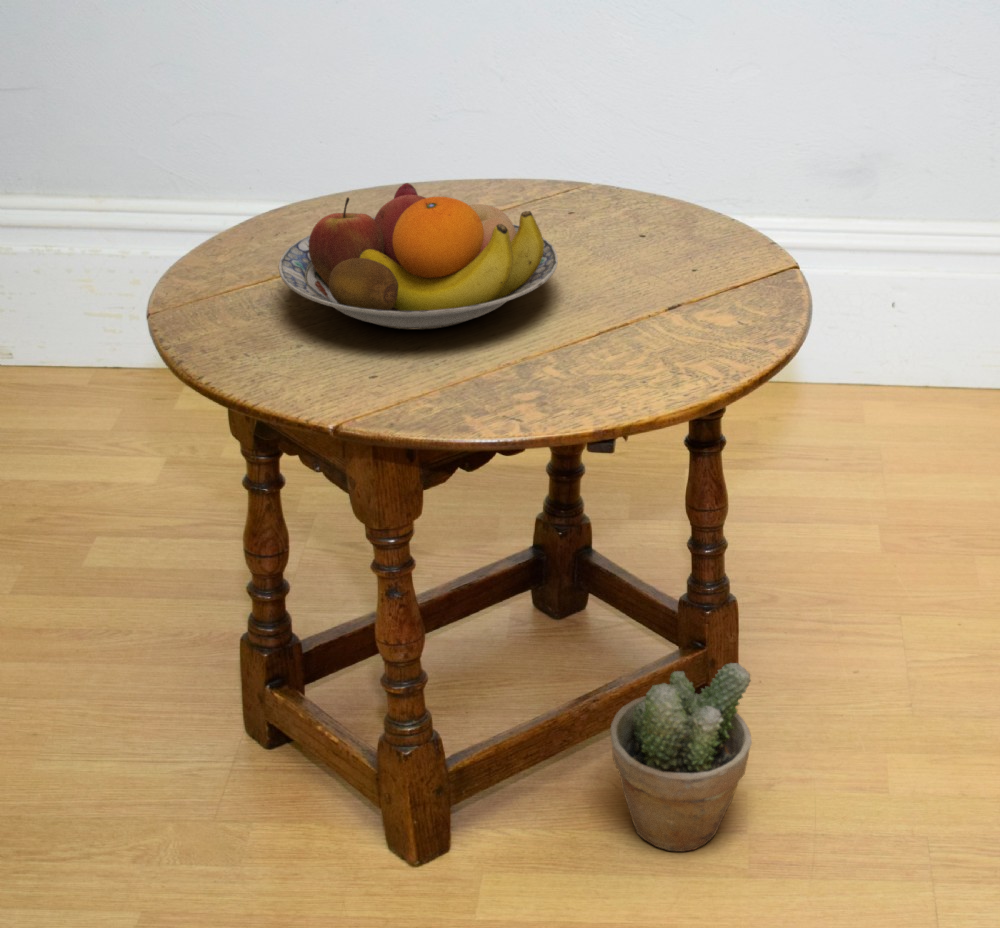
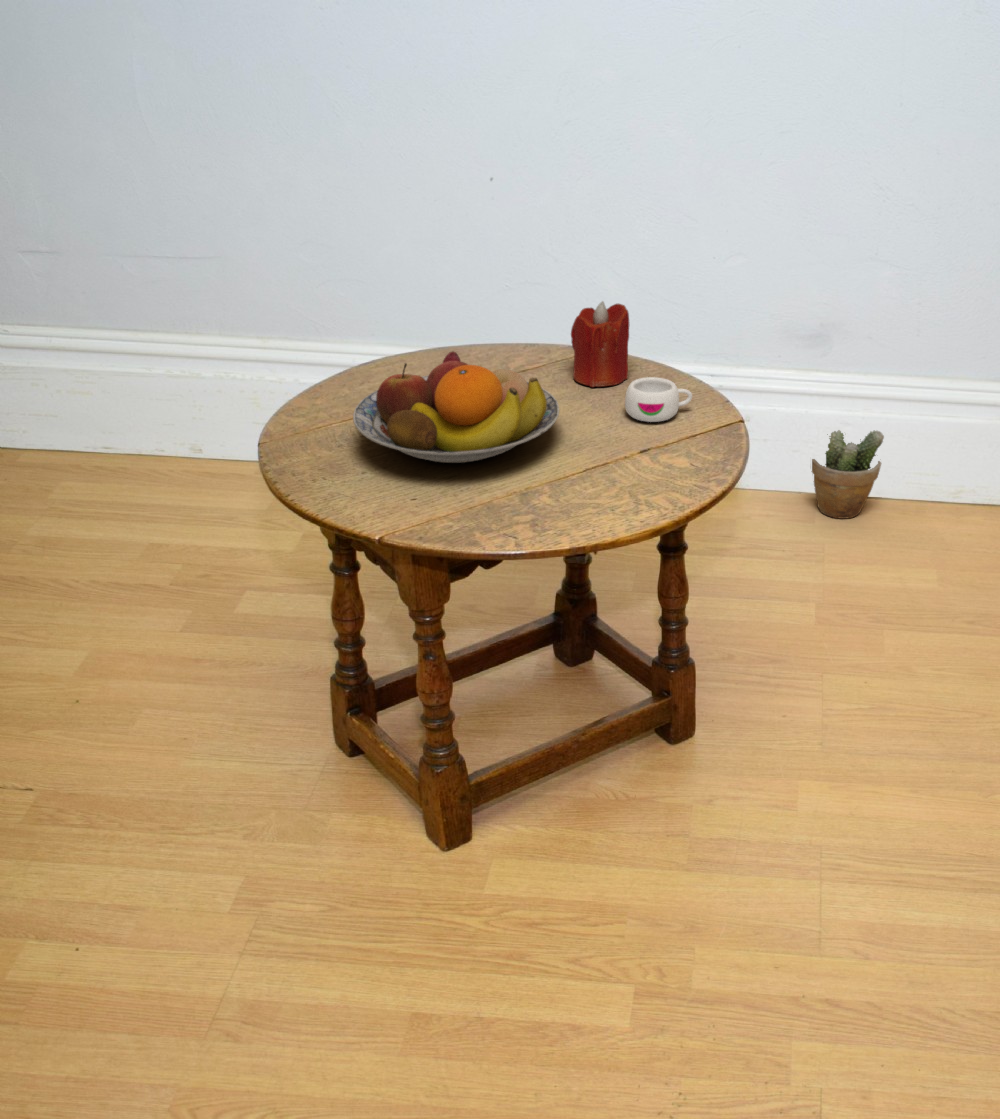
candle: none [558,115,637,231] -> present [571,301,629,387]
mug: none [639,214,728,272] -> present [625,377,692,422]
potted plant: present [611,663,752,852] -> present [812,430,884,519]

